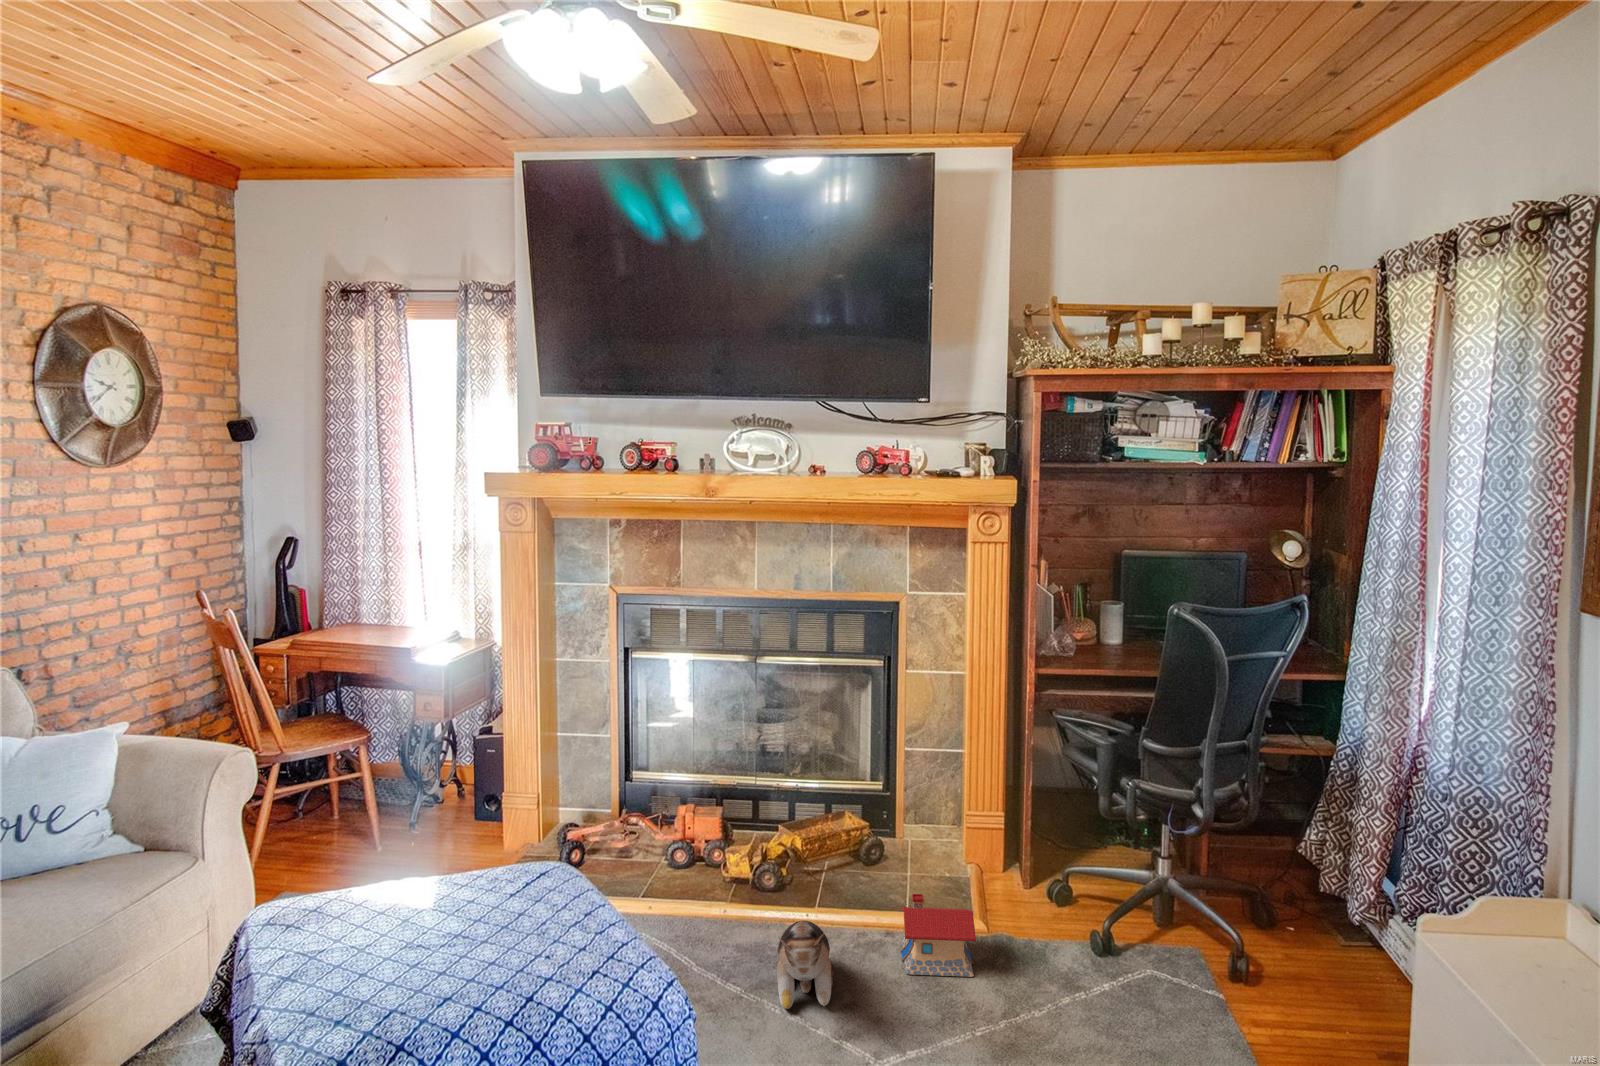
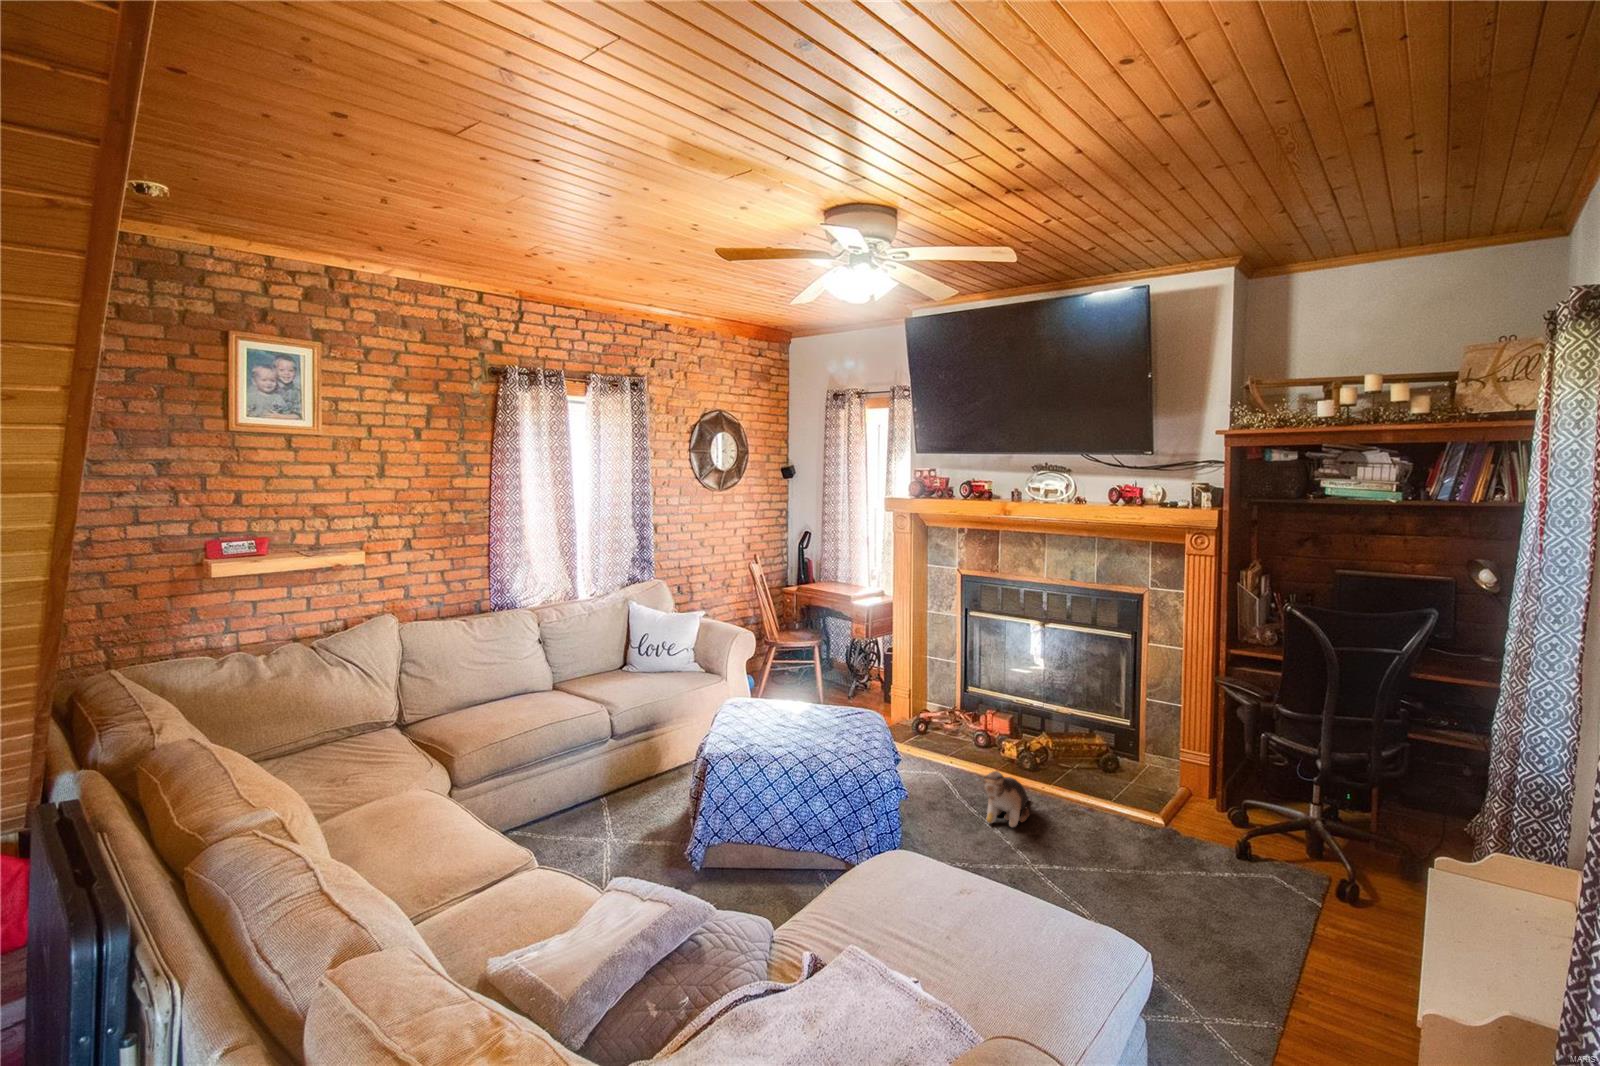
toy house: present [901,894,976,977] -> none [1078,783,1138,841]

